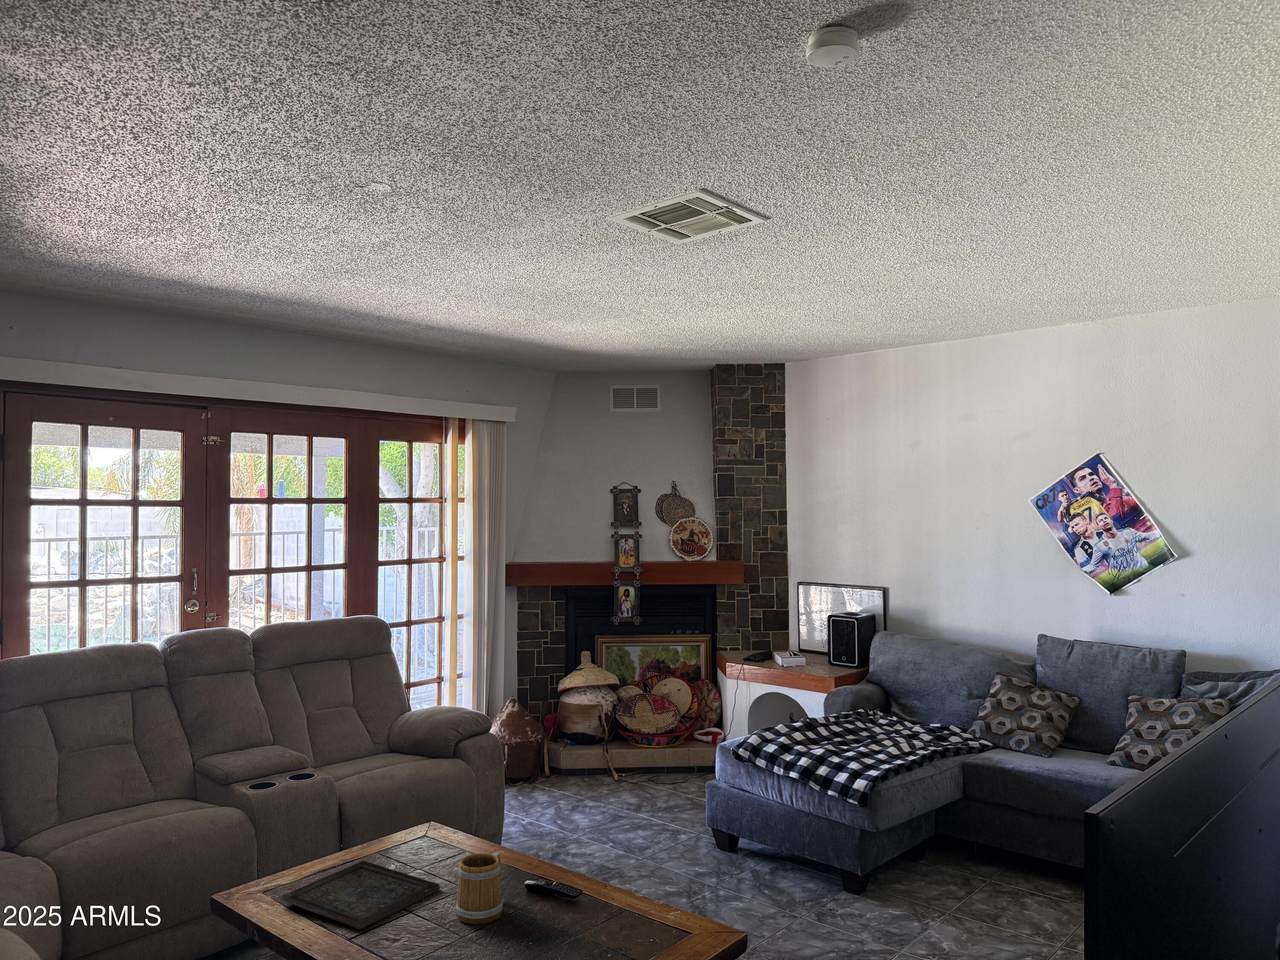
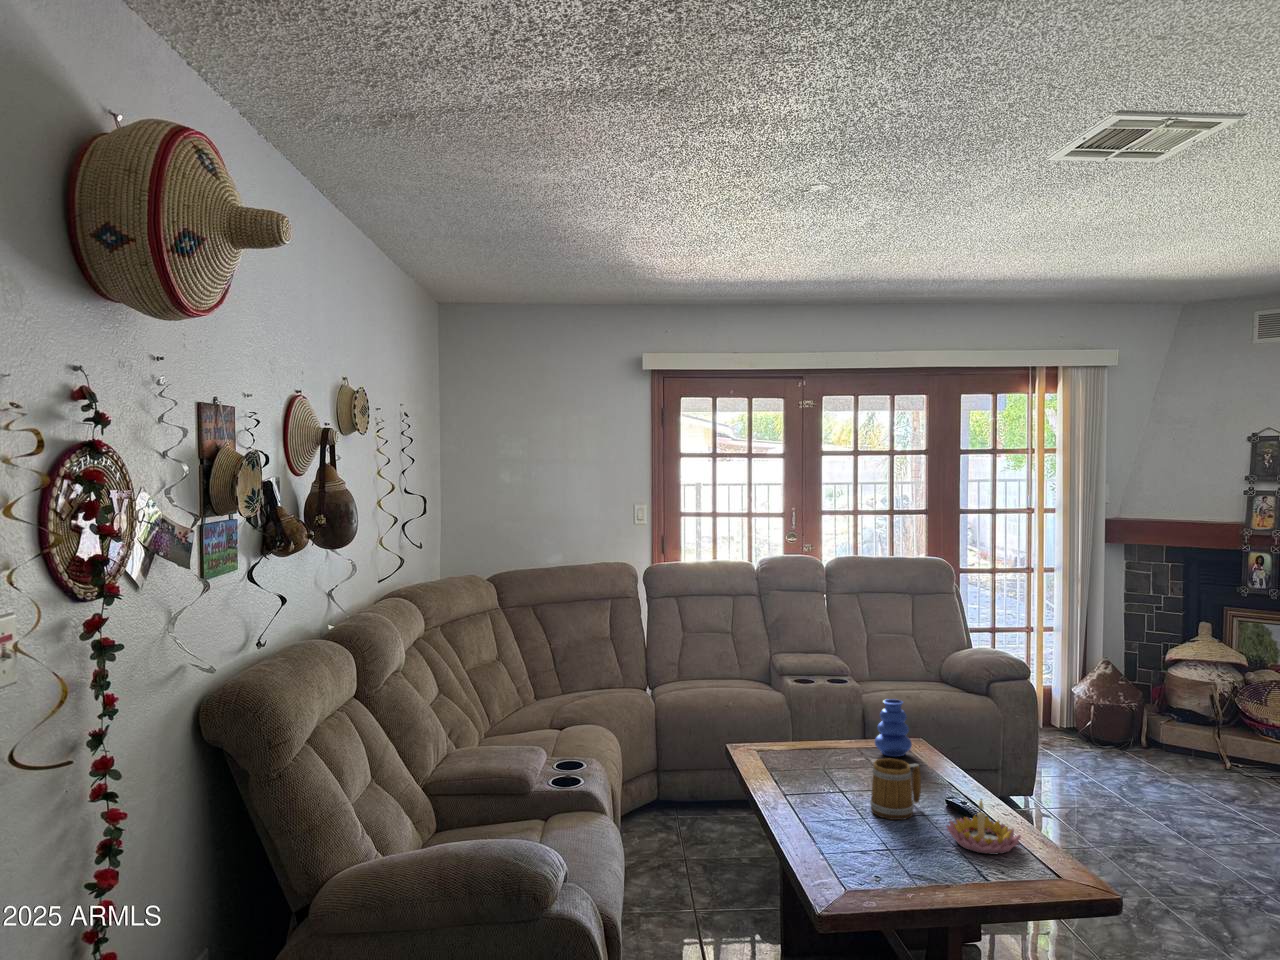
vase: none [401,786,441,852] -> present [875,699,912,757]
tray: present [280,861,440,929] -> none [759,749,878,793]
candle holder: none [550,870,622,928] -> present [946,800,1021,854]

